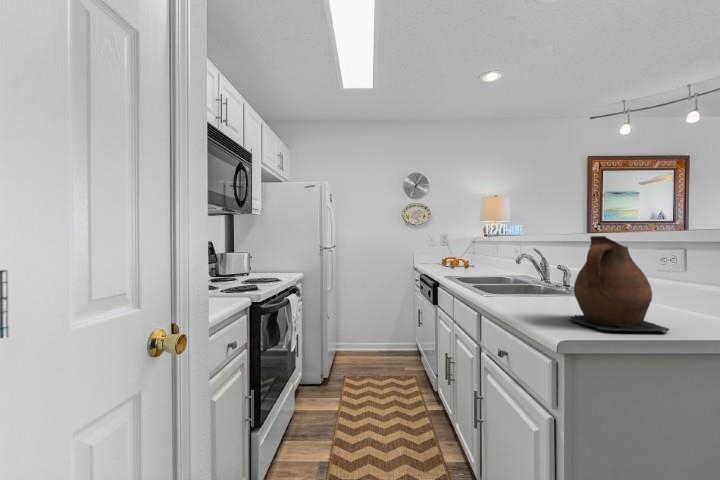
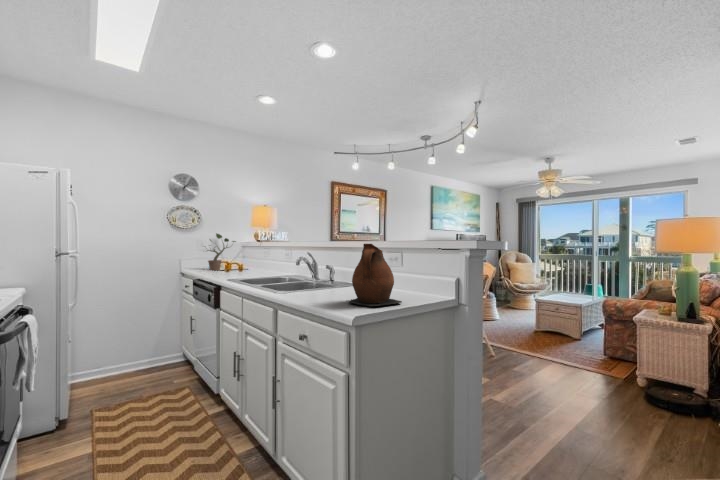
potted plant: none [426,228,463,266] -> present [207,233,236,270]

